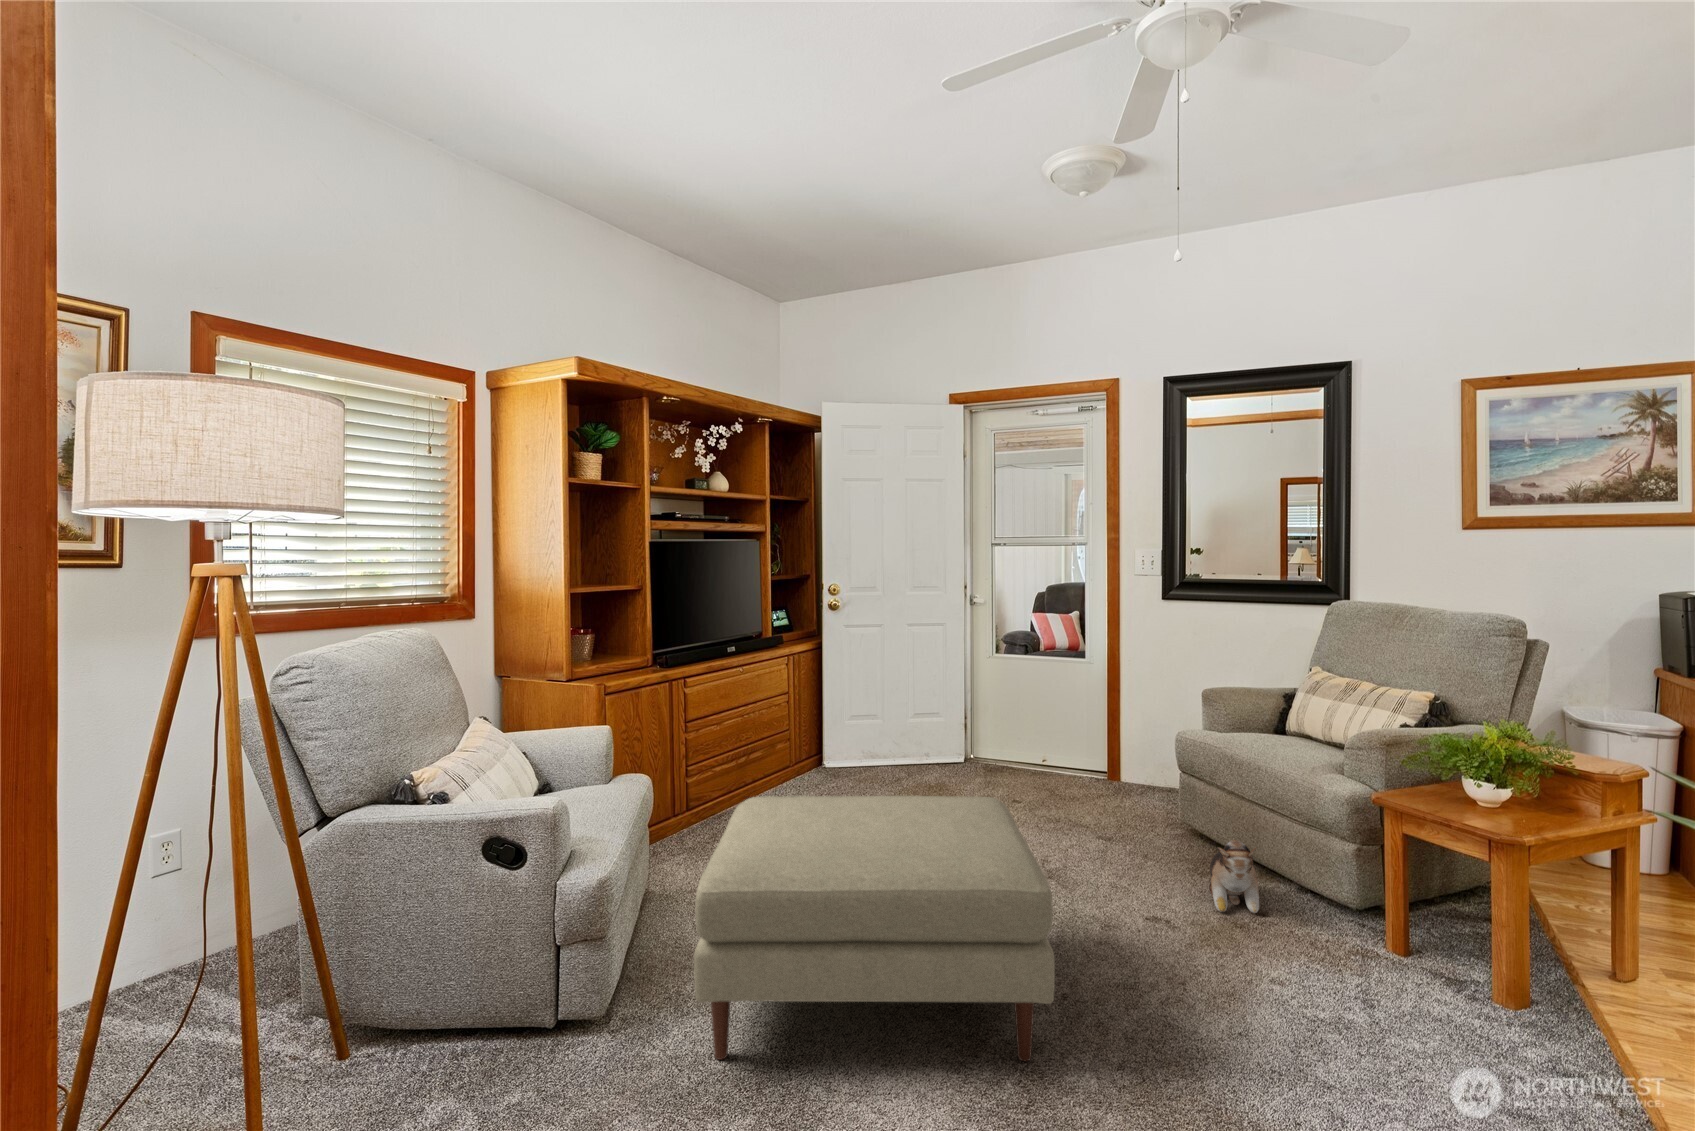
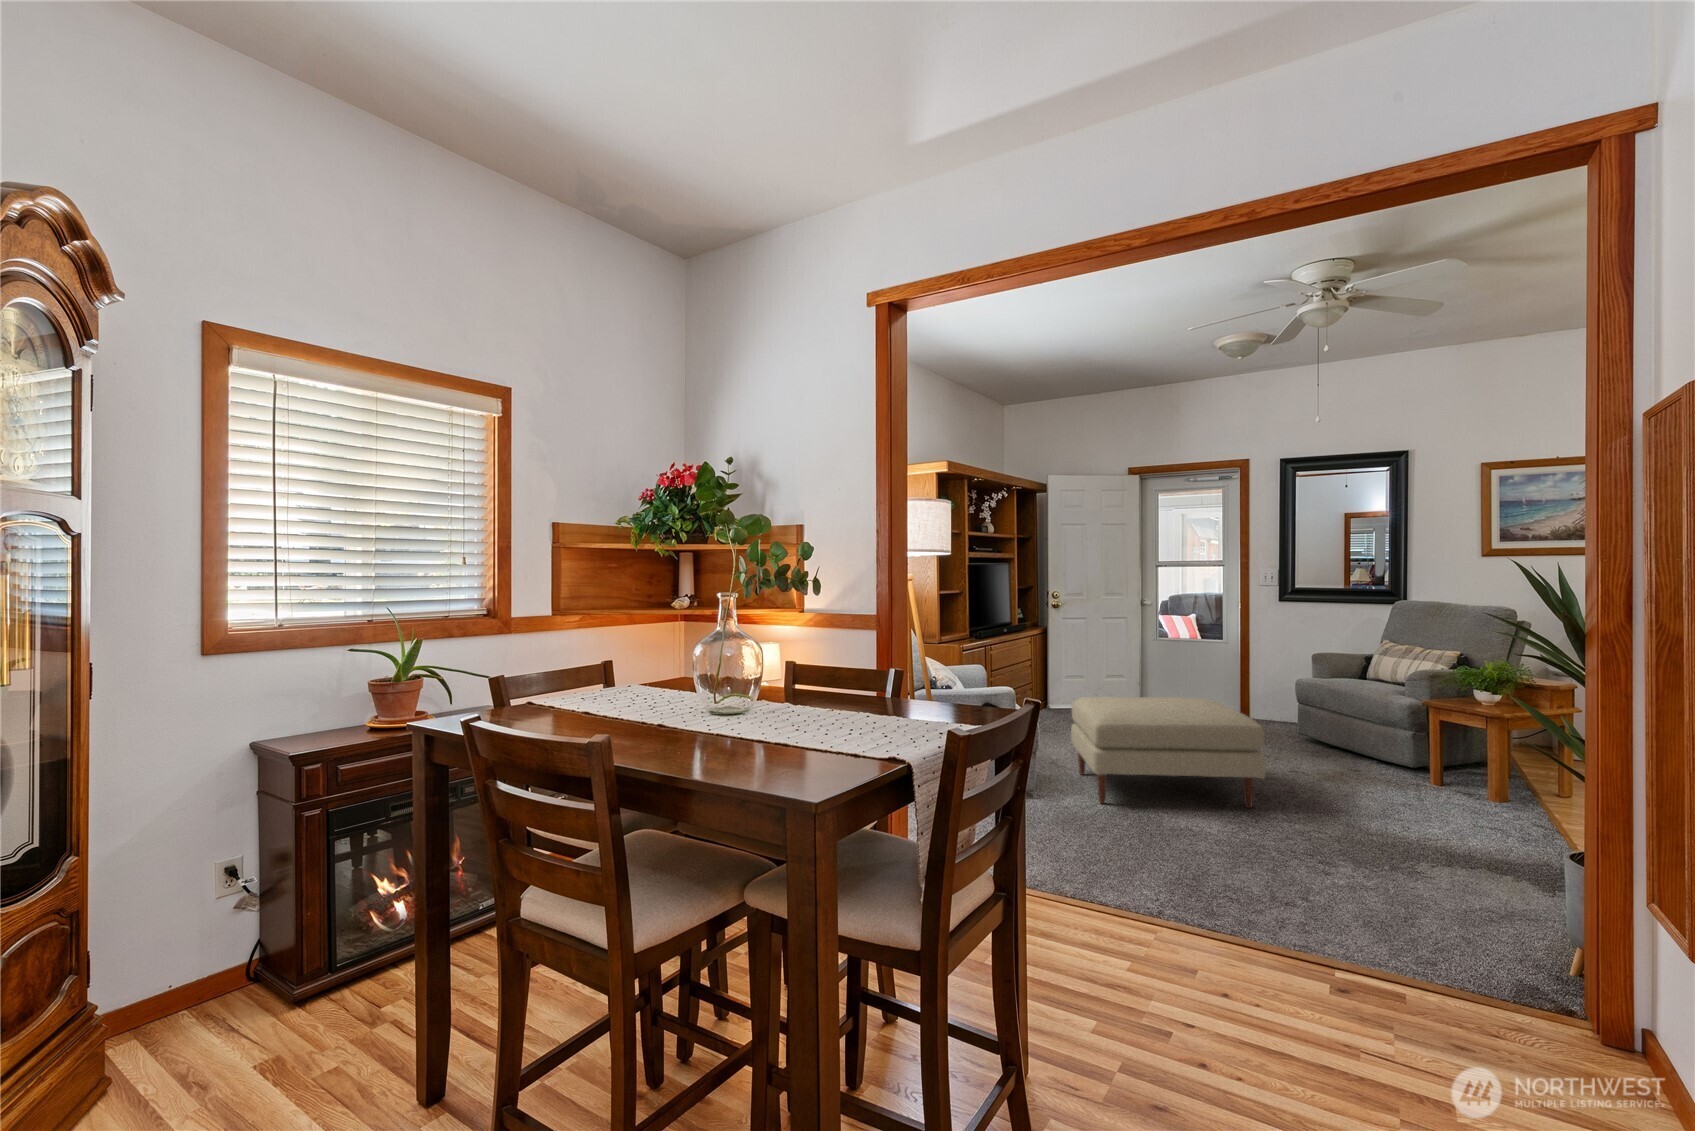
plush toy: present [1209,840,1259,913] -> none [1326,728,1357,769]

